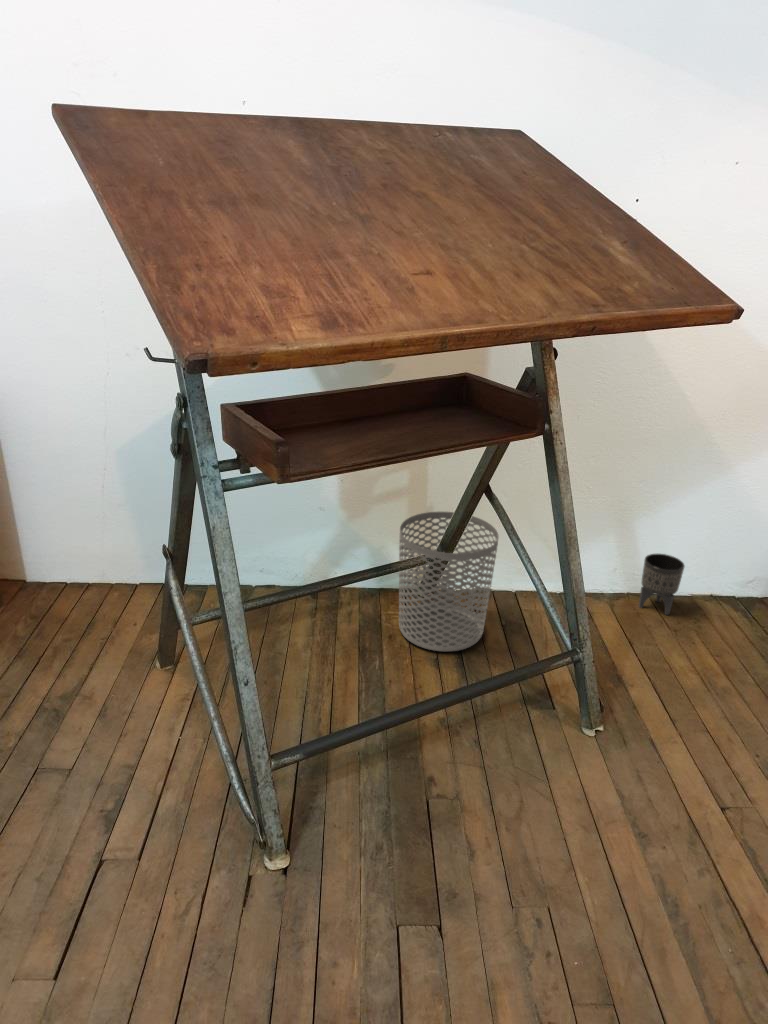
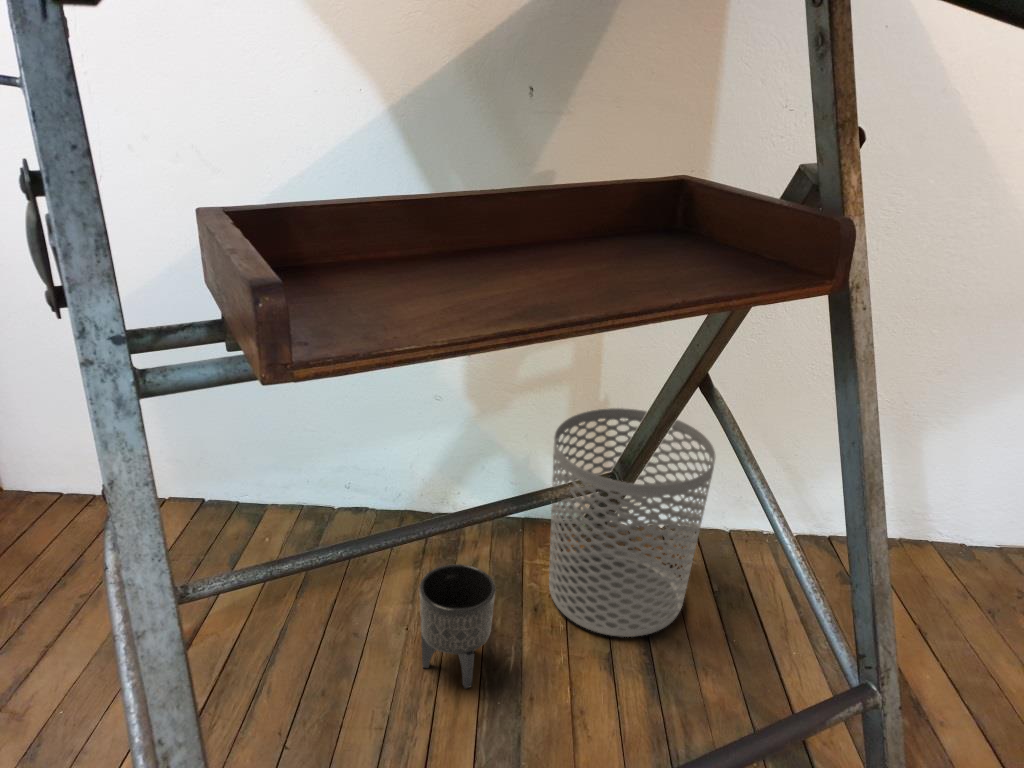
planter: present [639,554,684,615] -> present [420,564,495,689]

